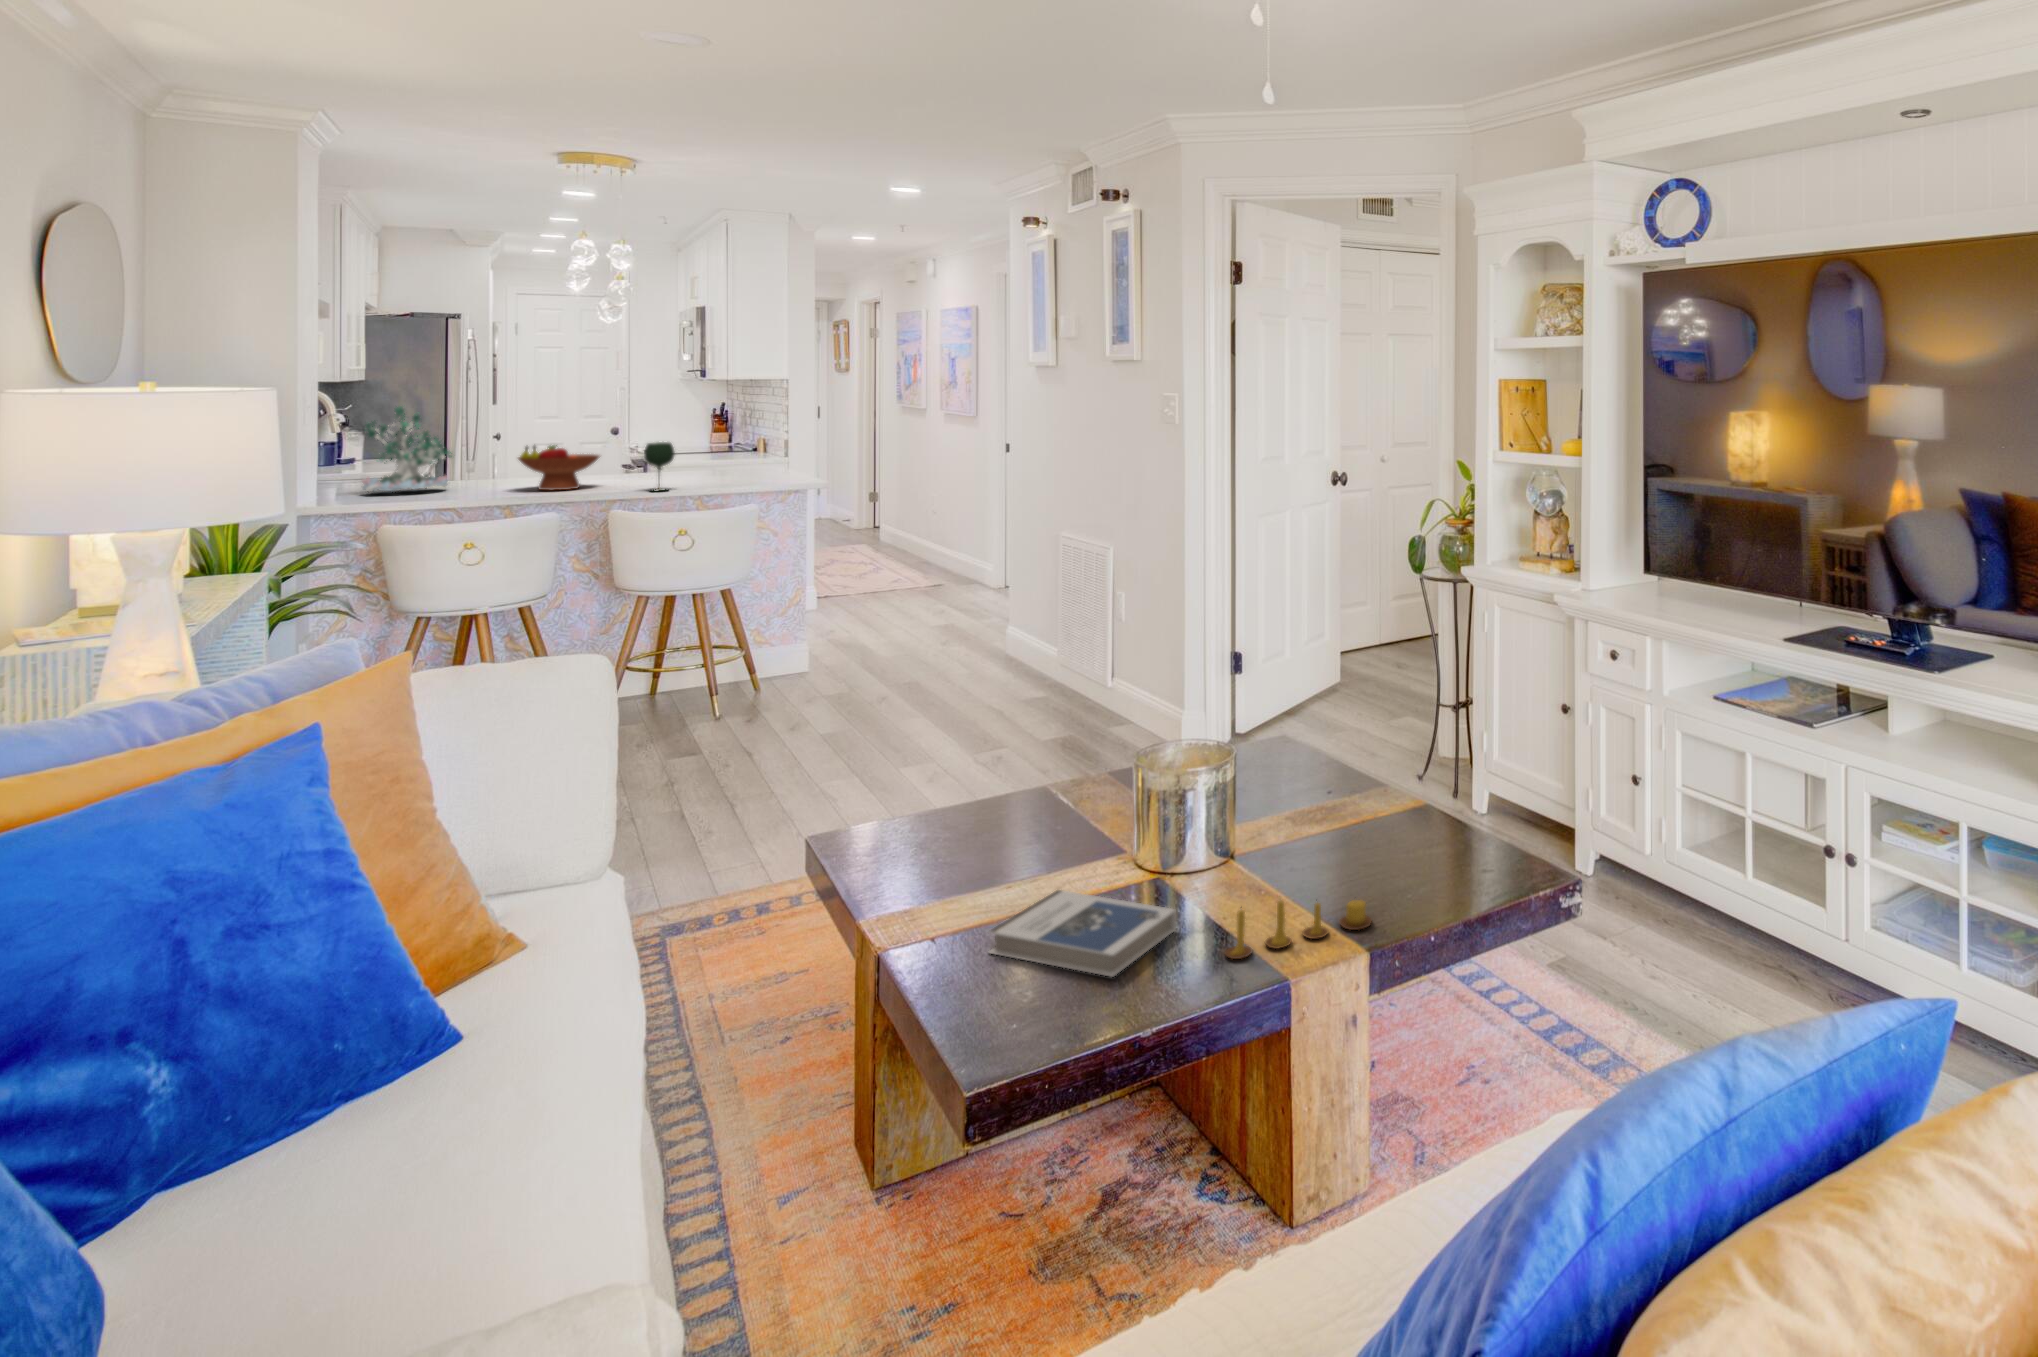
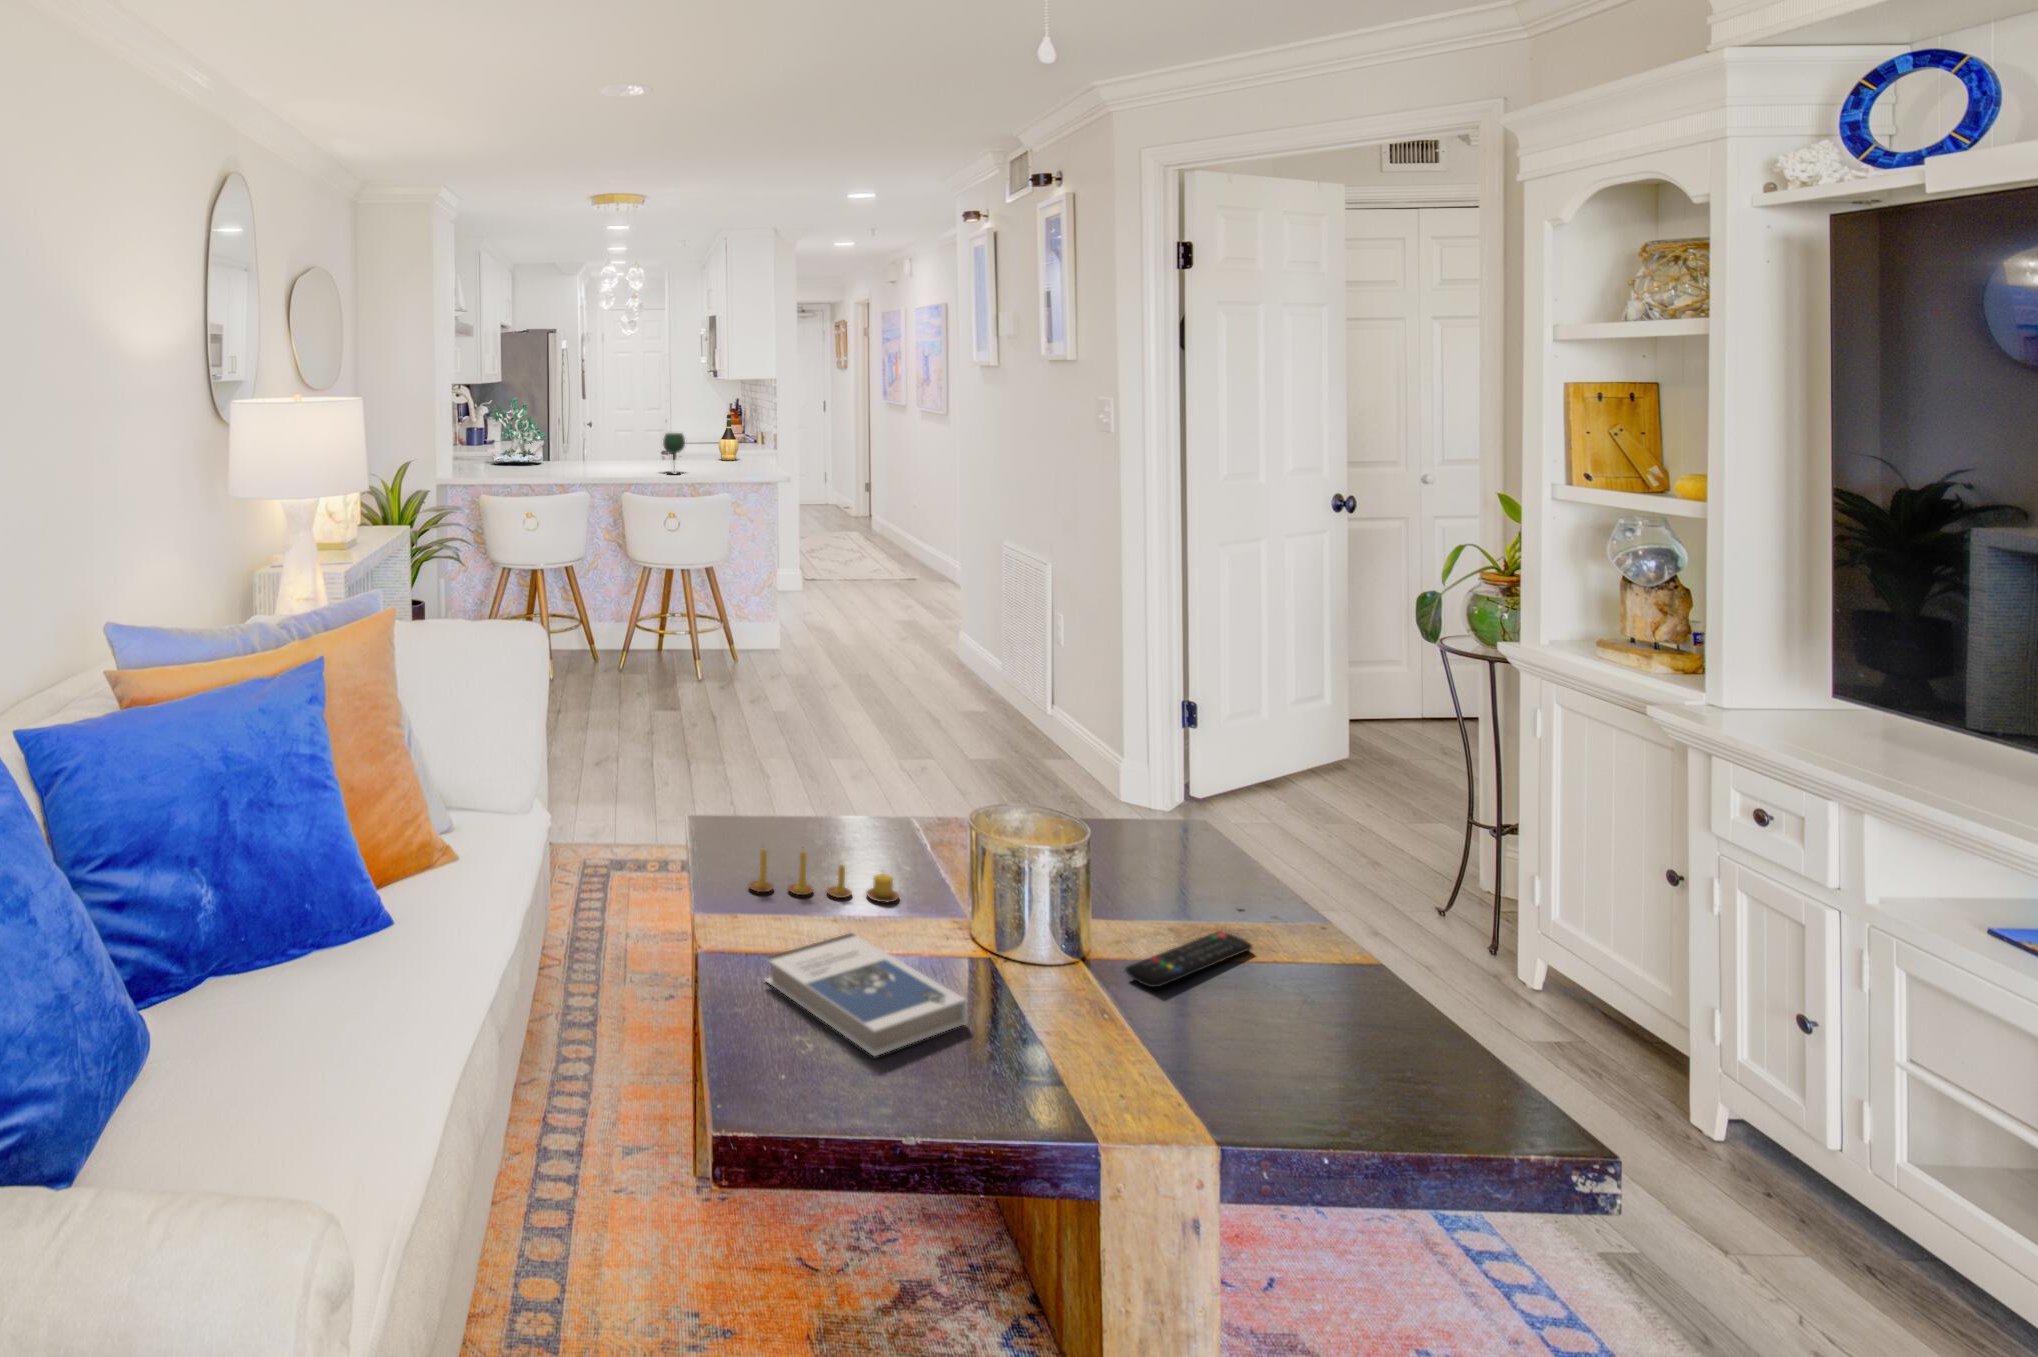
wine bottle: none [707,415,733,471] -> present [719,412,738,460]
fruit bowl: present [518,445,600,490] -> none [582,431,638,469]
remote control: none [1280,810,1358,862] -> present [1125,931,1252,987]
candle: present [1225,900,1372,959] -> present [749,849,899,902]

